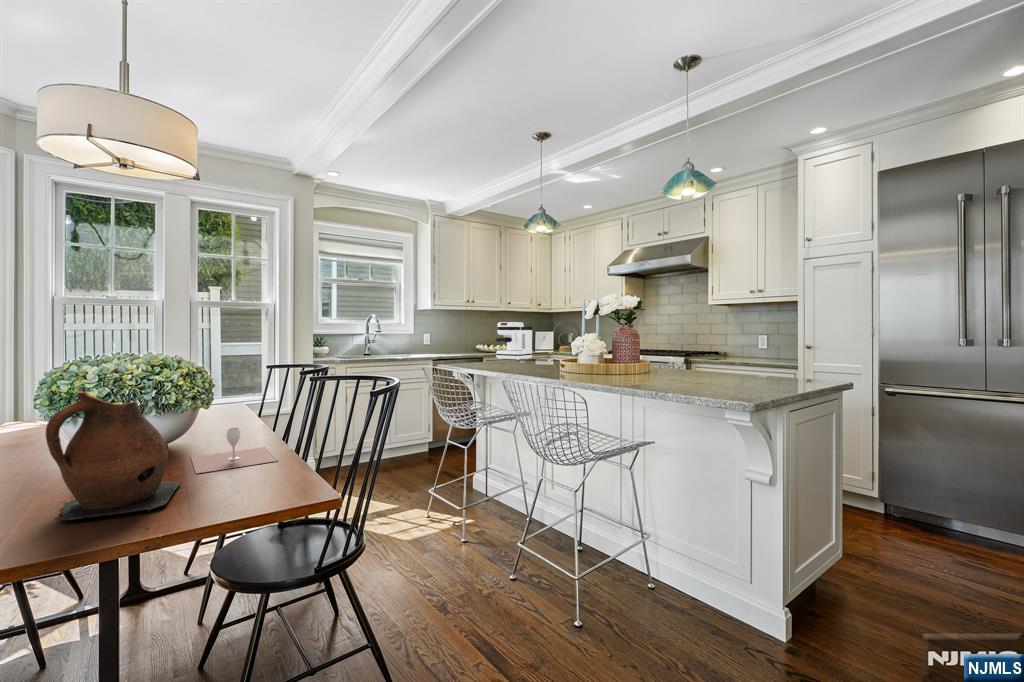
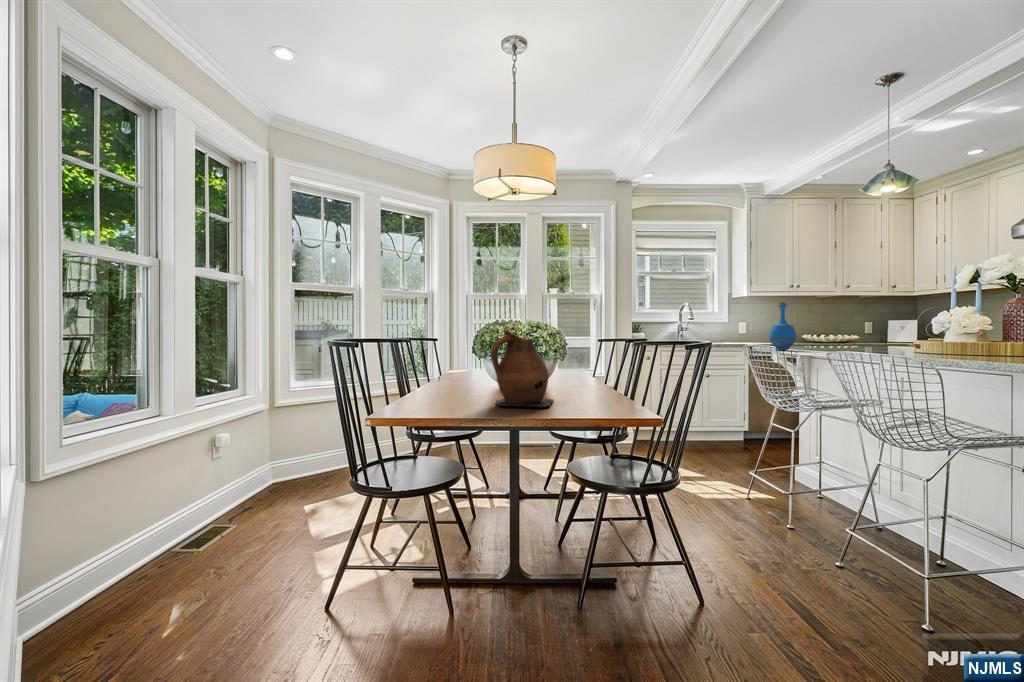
coffee maker: present [496,322,532,360] -> none [827,304,878,347]
bottle: none [452,324,475,370] -> present [769,302,796,350]
wine glass: present [191,428,278,474] -> none [555,372,613,398]

